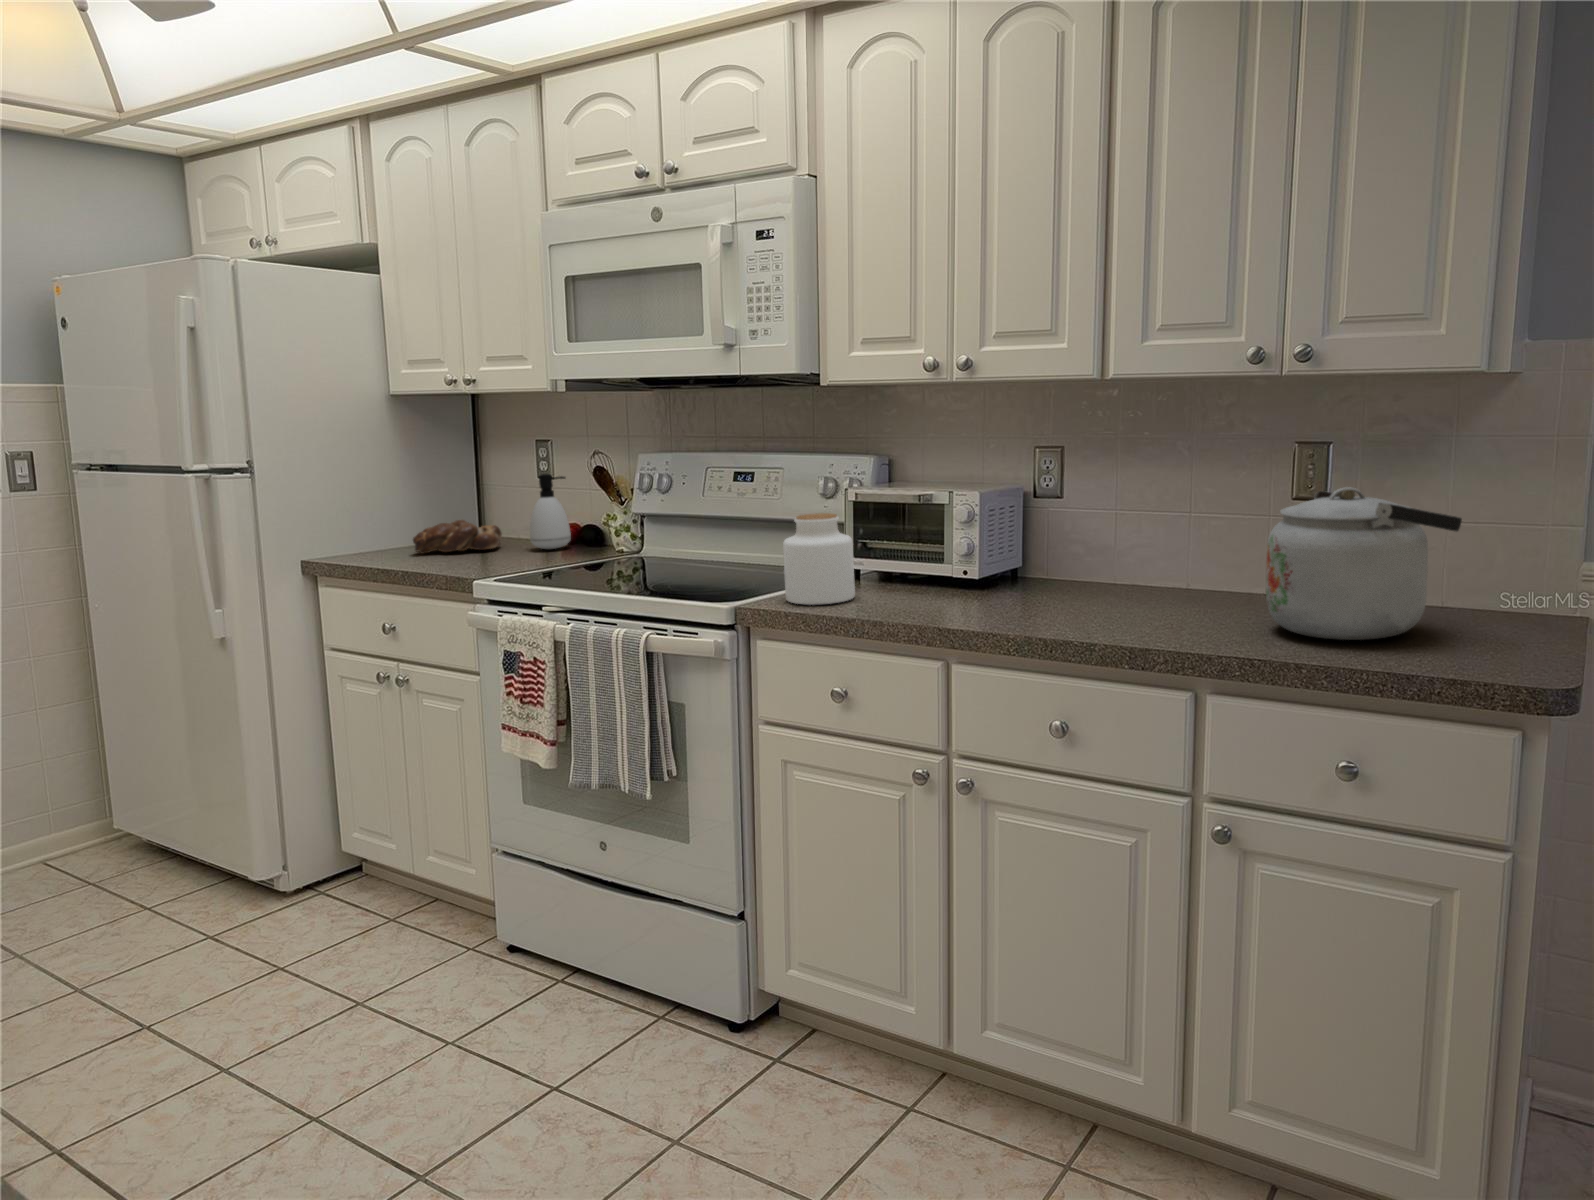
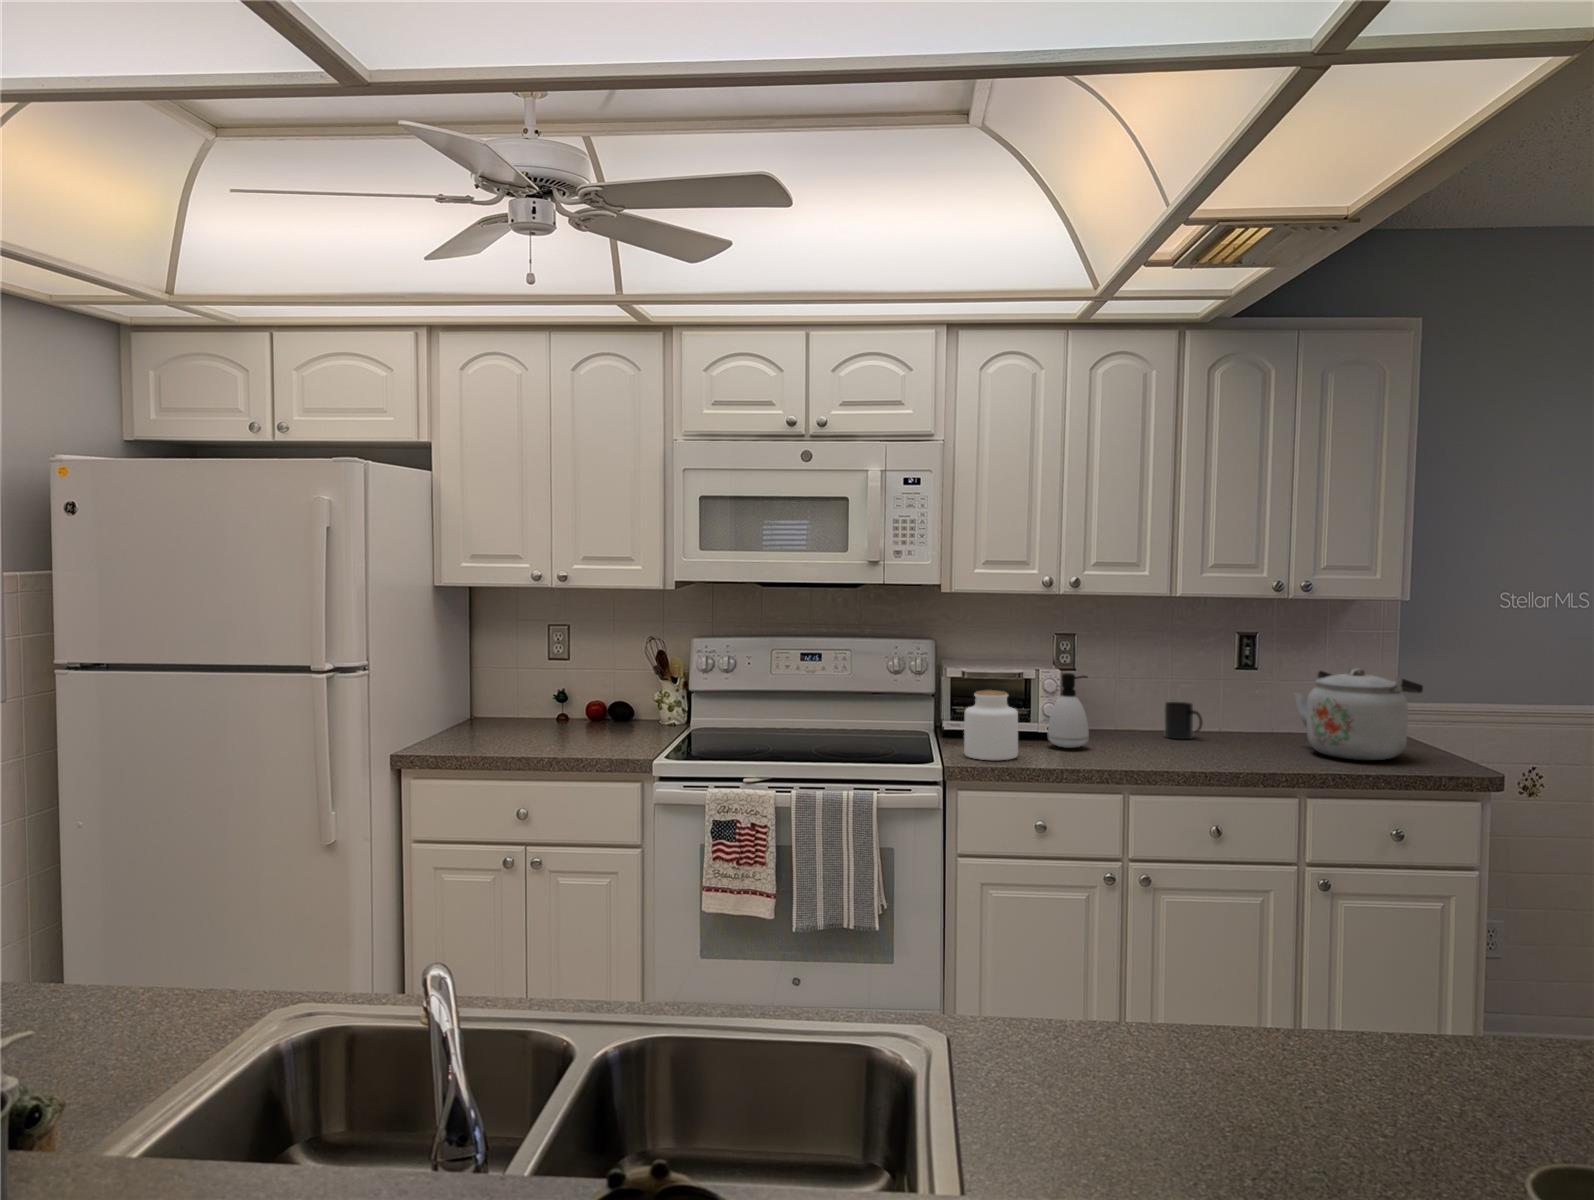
soap dispenser: present [530,474,571,549] -> present [1048,673,1089,748]
bread loaf: present [413,520,502,554] -> none [466,704,552,738]
mug: none [1140,537,1182,593] -> present [1164,702,1203,739]

